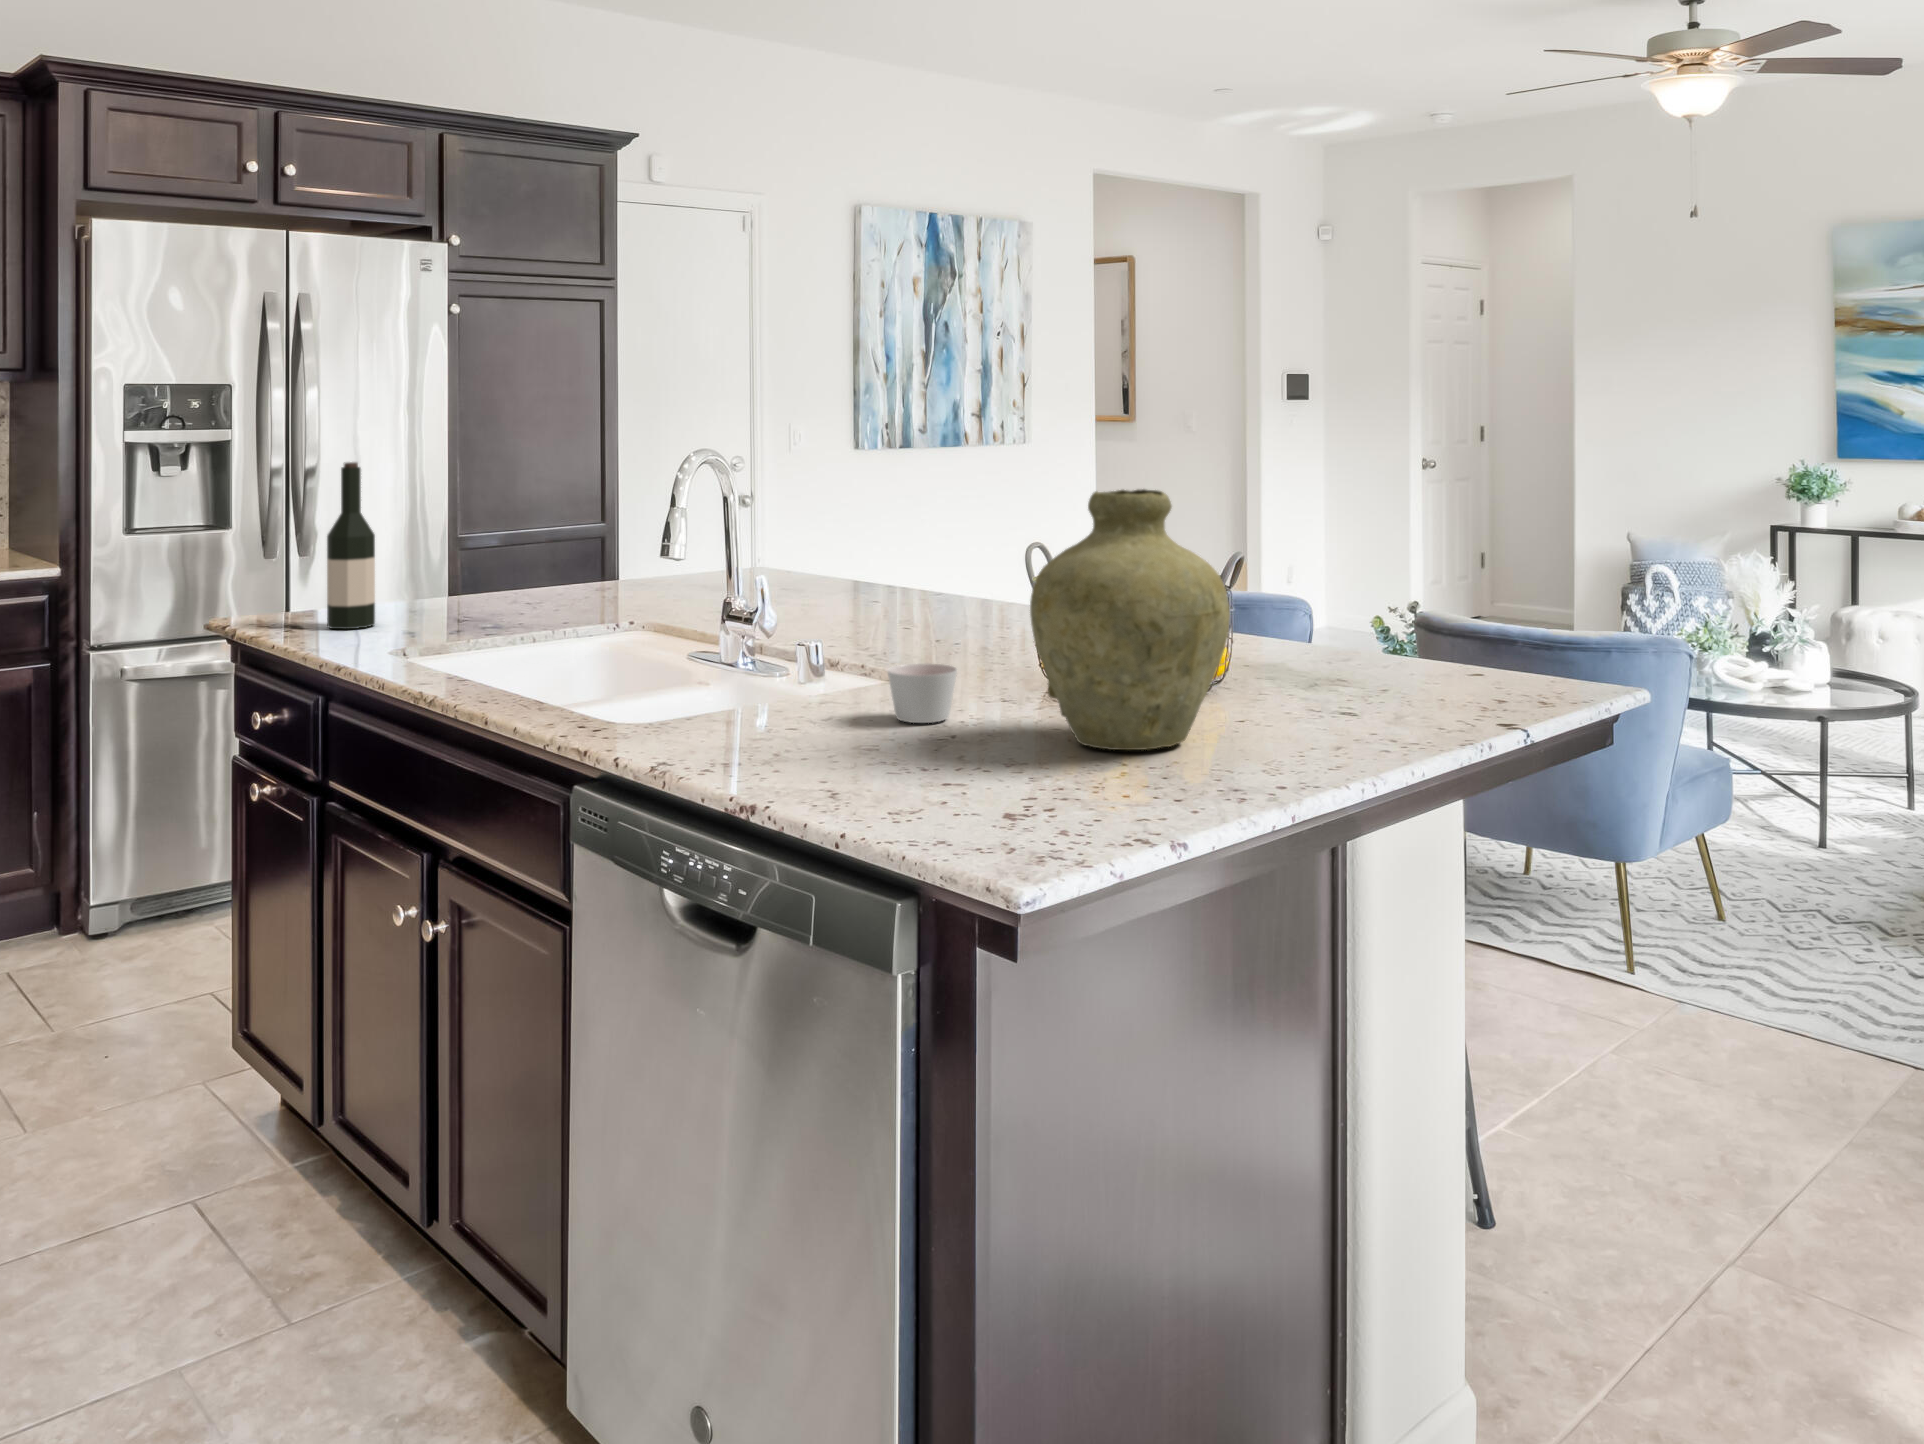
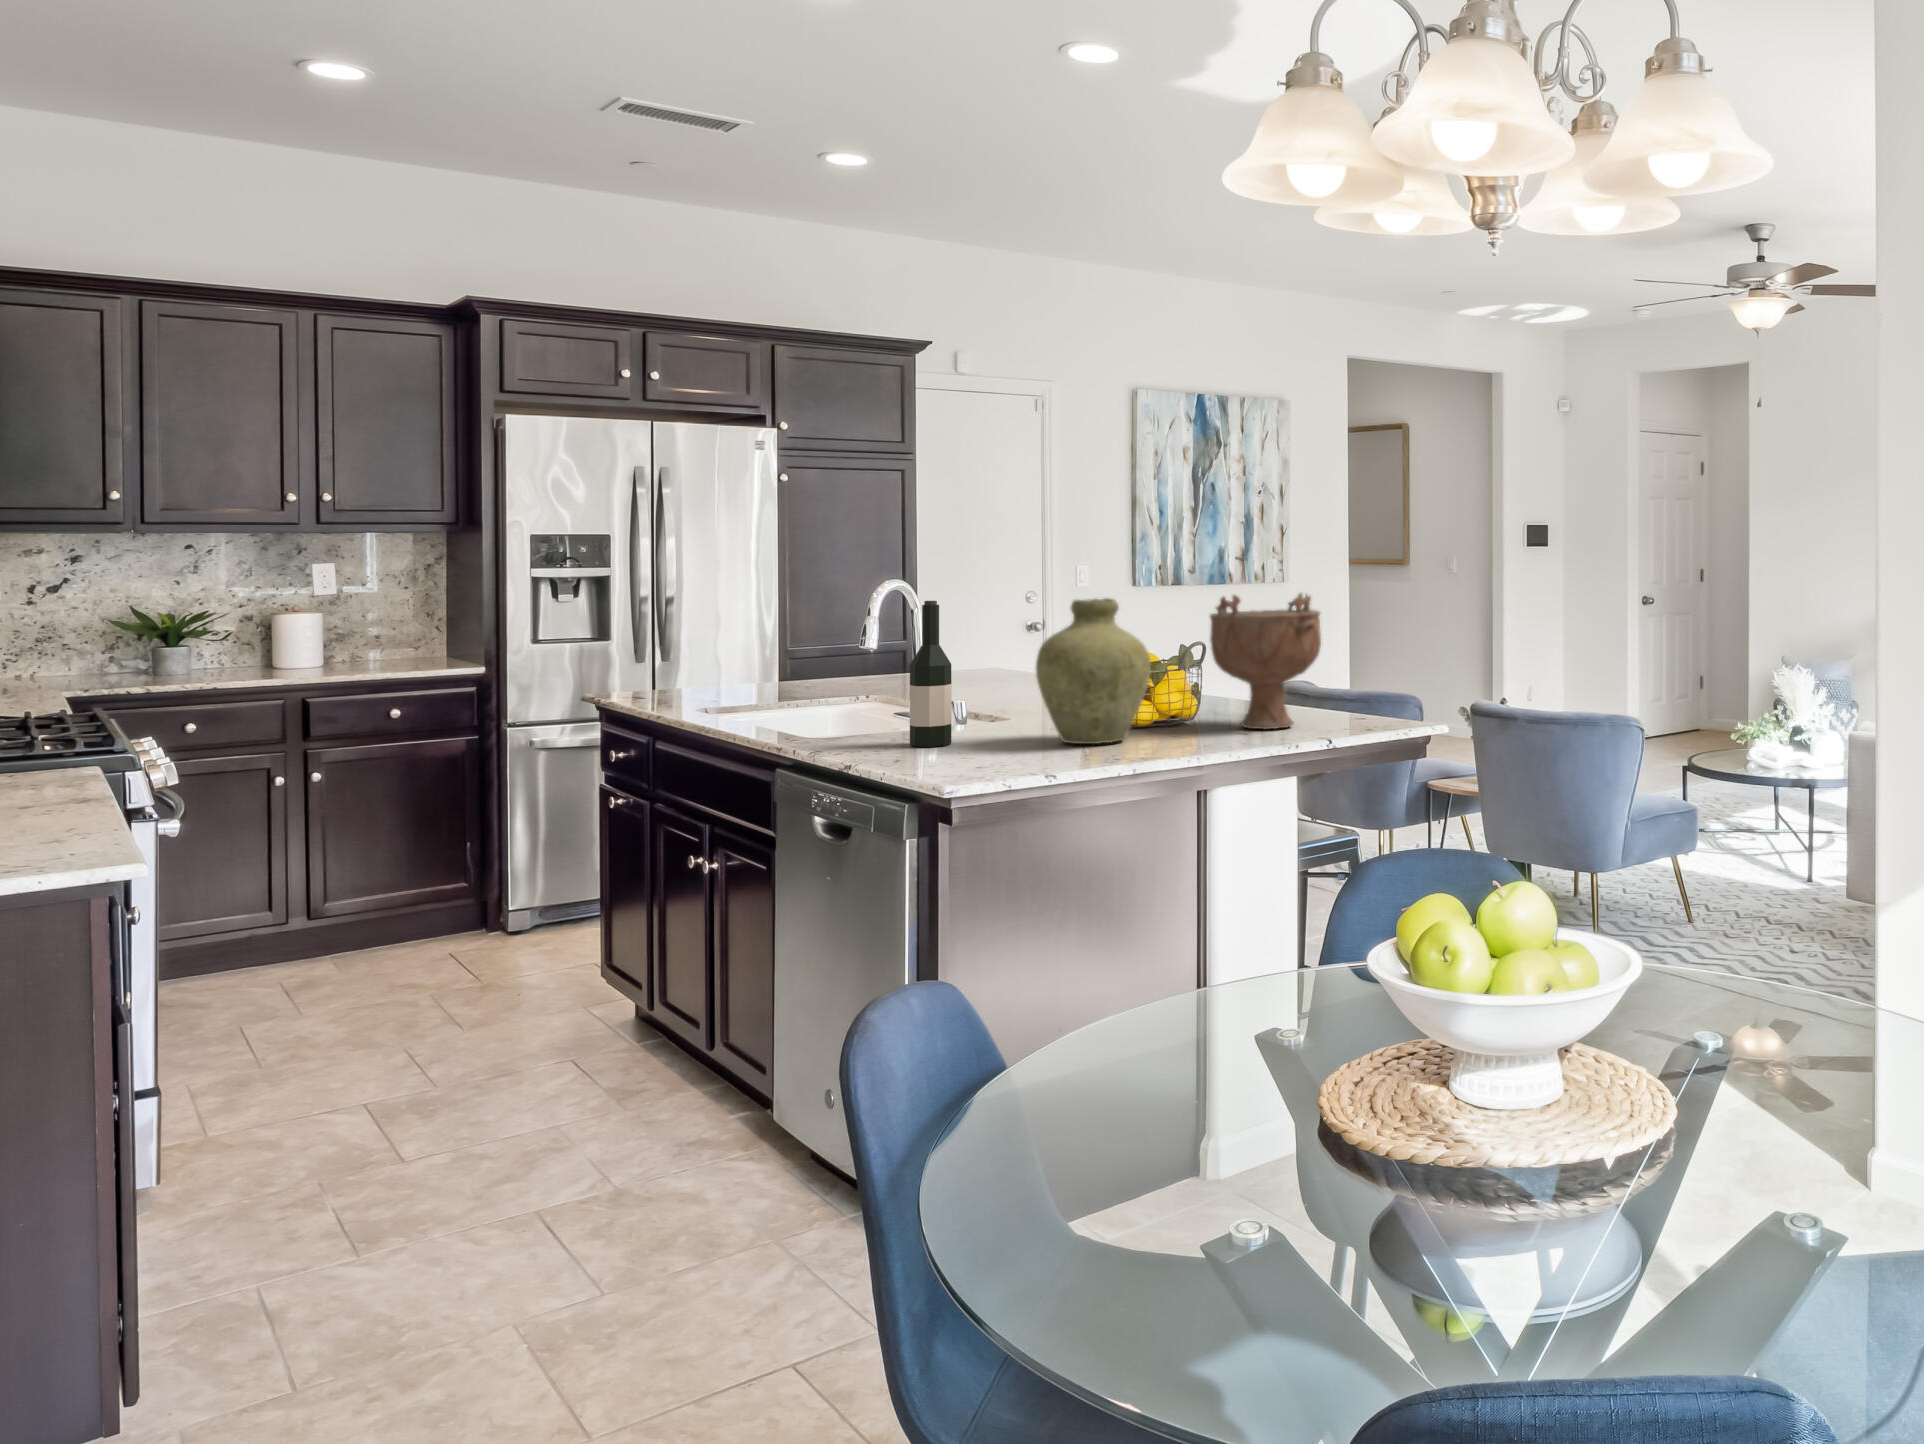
wine bottle: present [327,462,375,629] -> present [910,601,951,747]
decorative bowl: none [1276,476,1477,711] -> present [1210,594,1321,729]
candle: present [888,663,957,723] -> none [970,703,1012,735]

